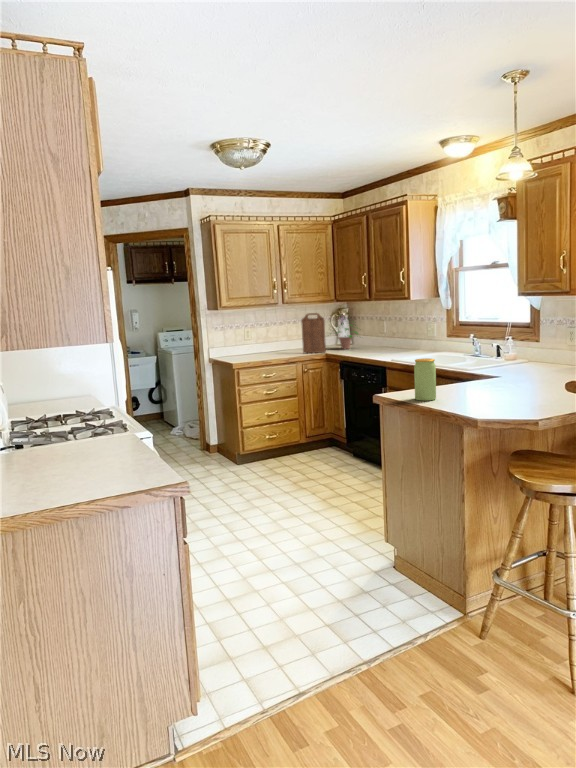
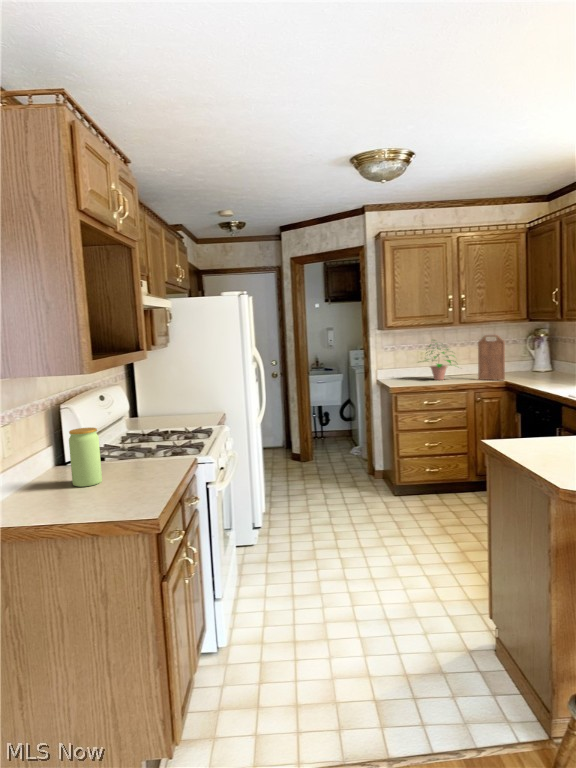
potted plant: present [336,319,358,349] -> present [427,343,451,380]
jar: present [414,358,436,401] -> present [69,428,102,487]

